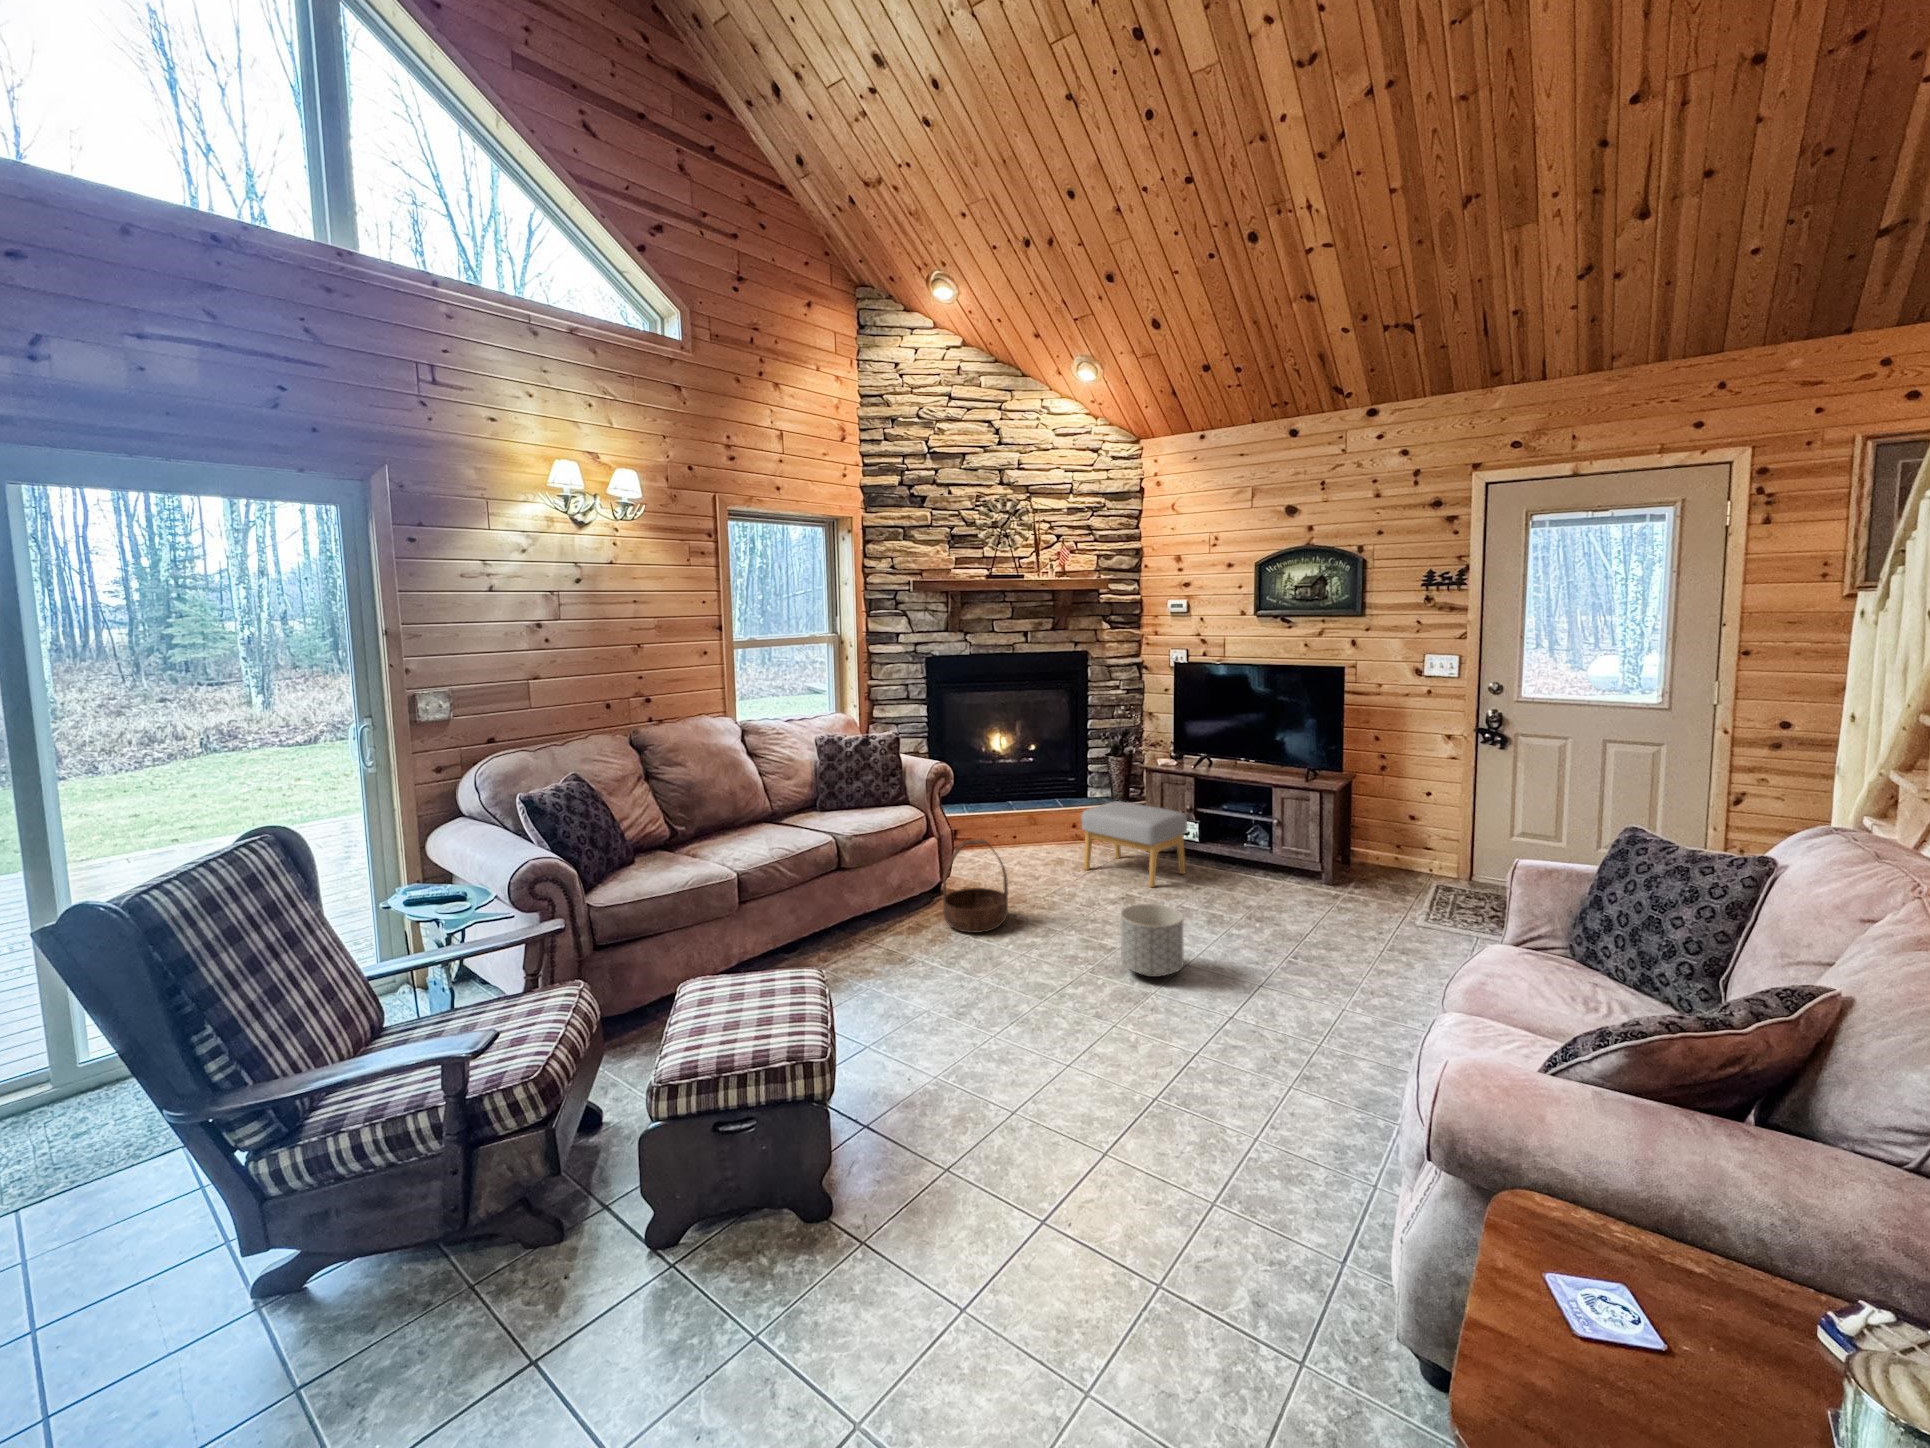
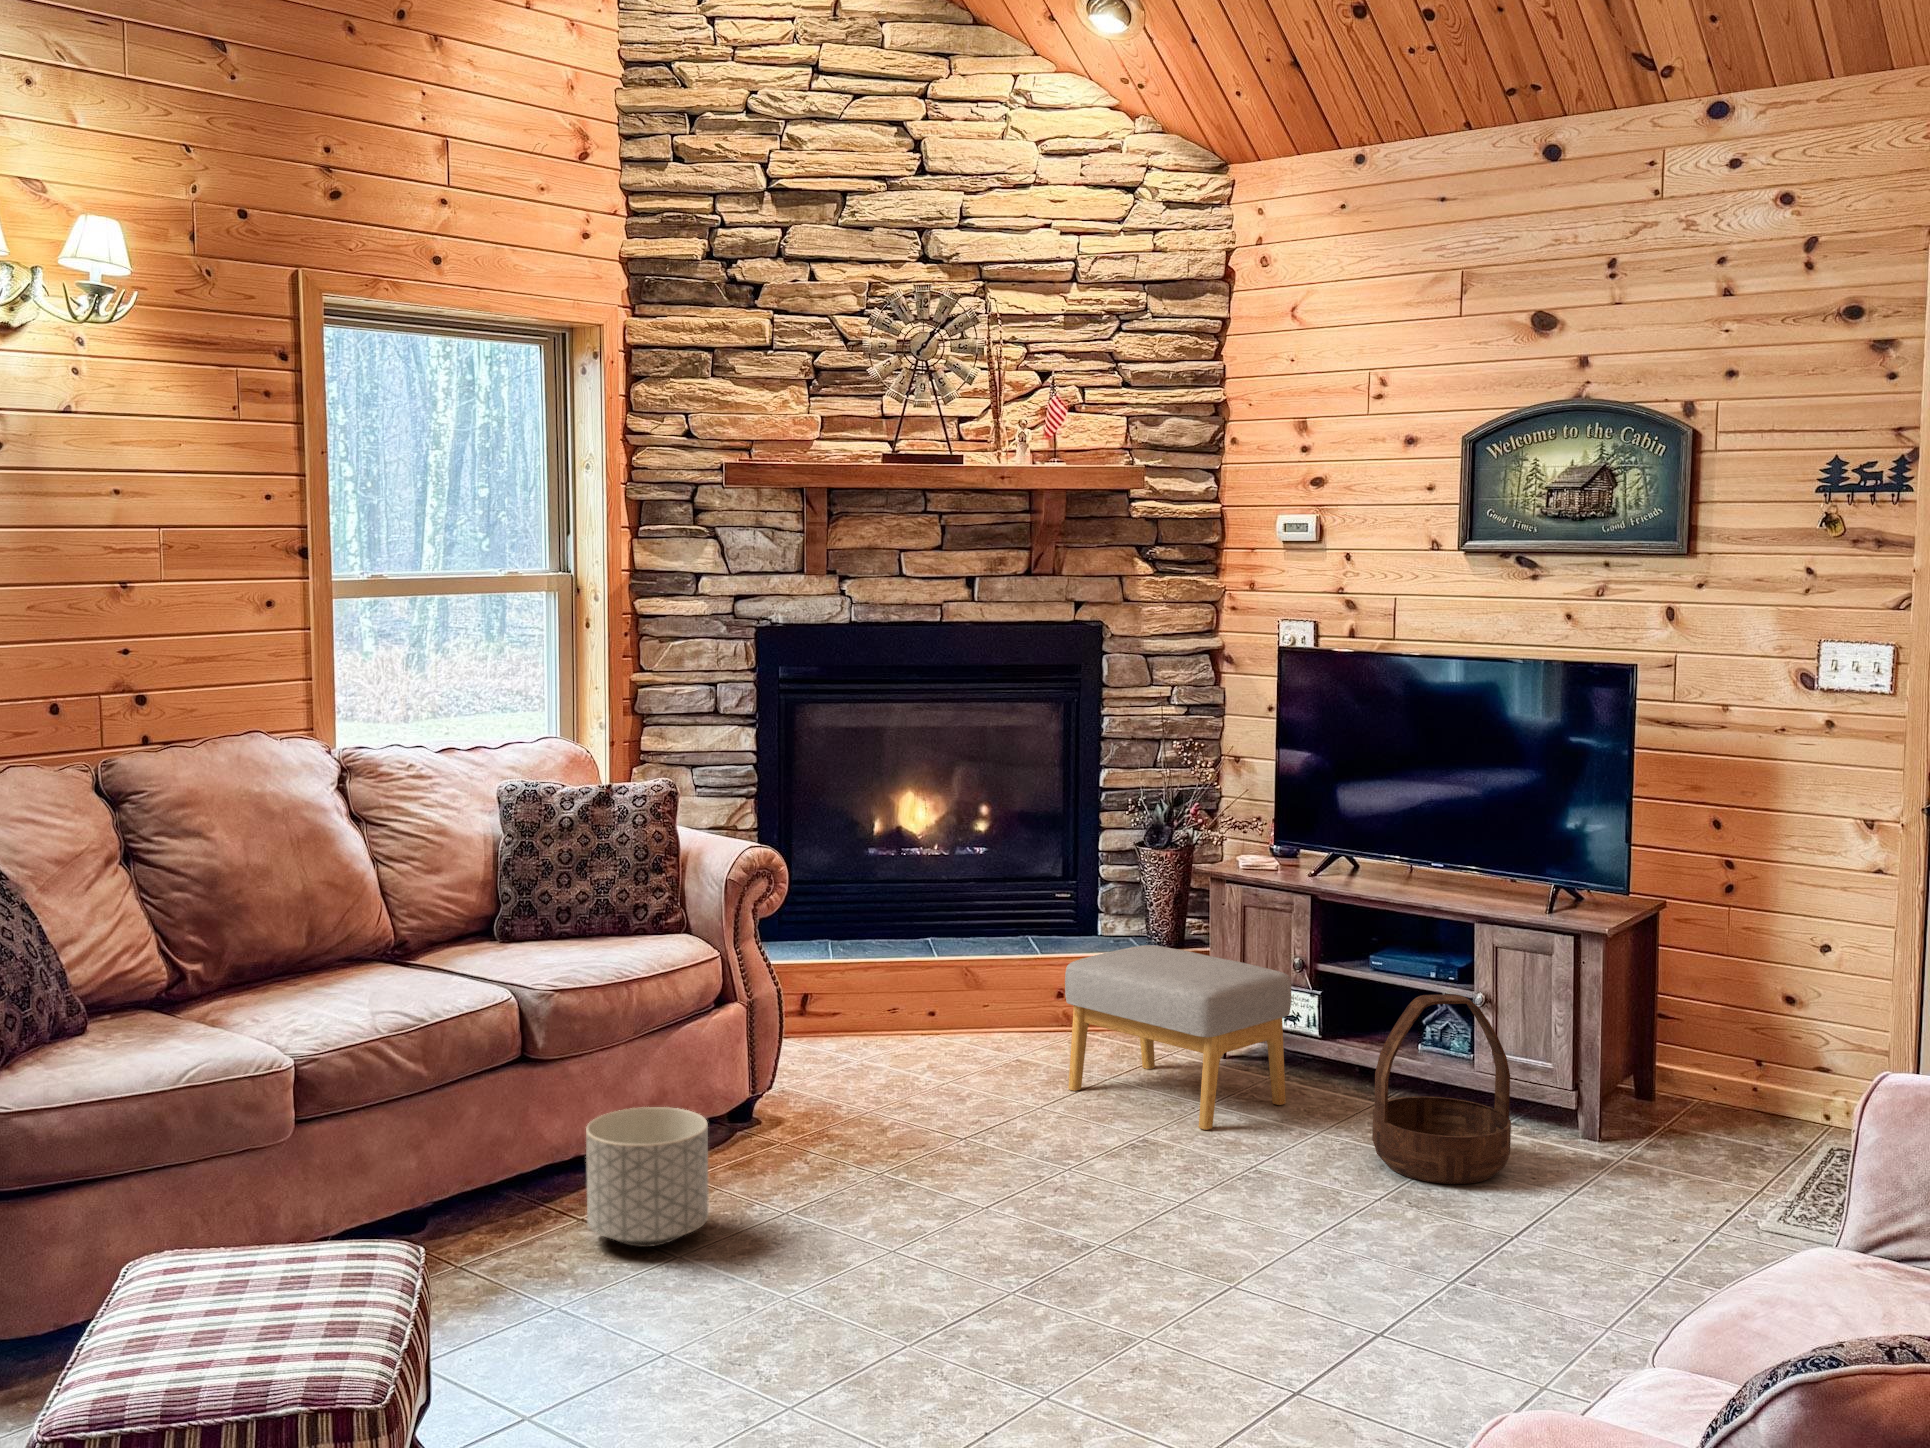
basket: present [943,839,1008,933] -> present [1372,994,1511,1184]
planter: present [1121,904,1183,977] -> present [586,1107,709,1247]

